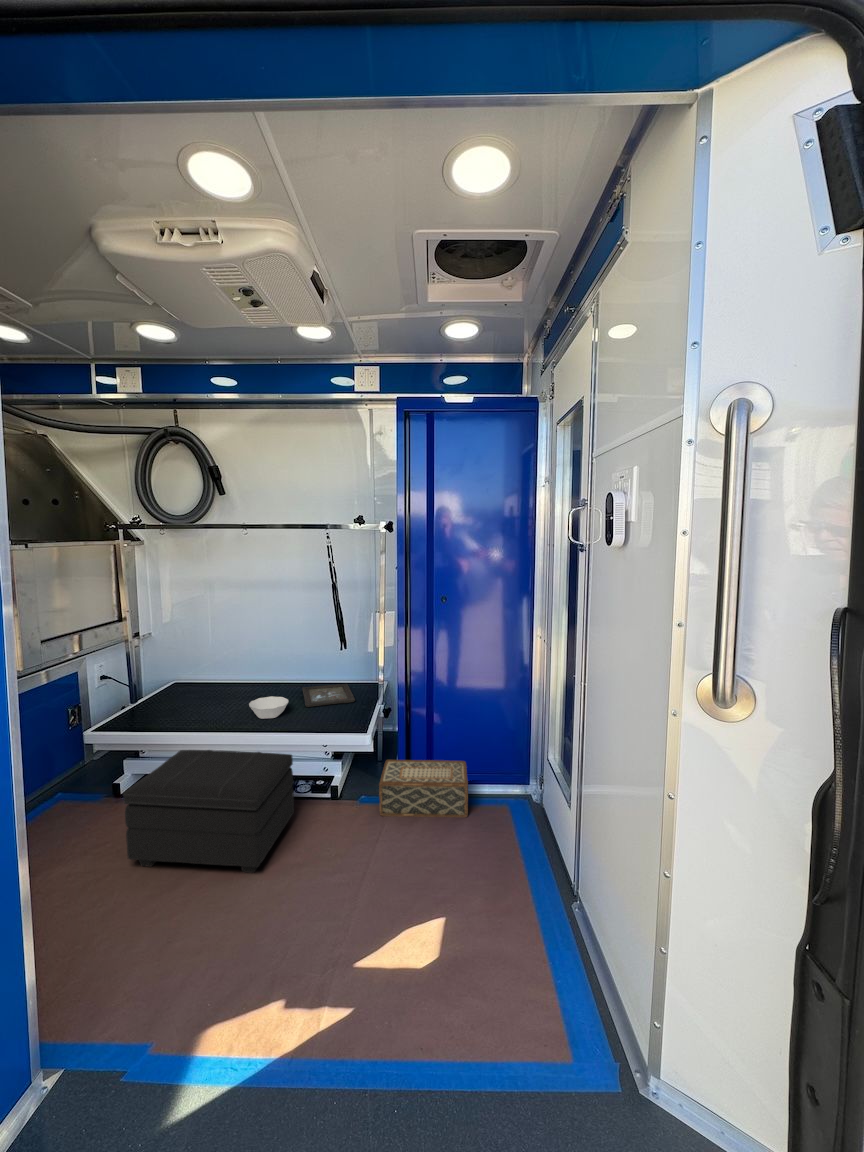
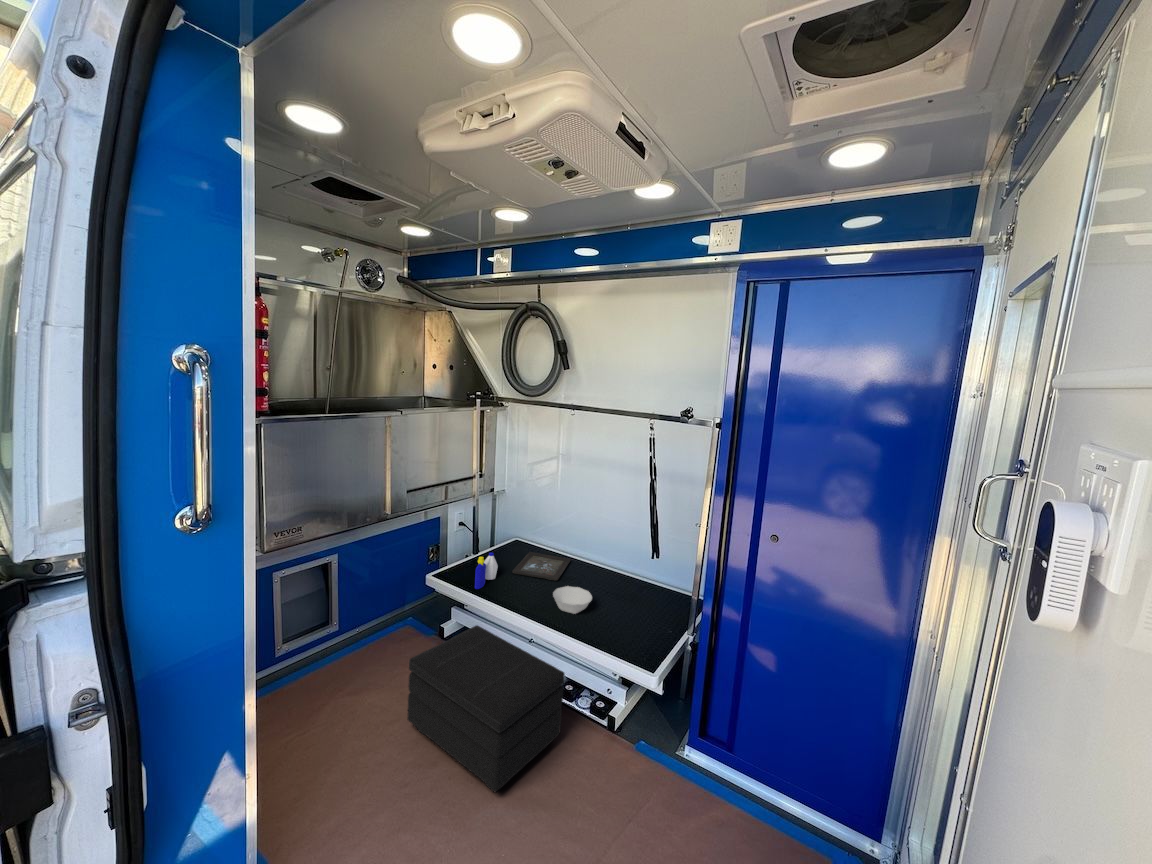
tray: present [302,684,355,707] -> present [512,552,571,581]
bottle: none [154,689,176,727] -> present [475,552,498,589]
woven basket: present [379,760,468,817] -> none [650,712,779,844]

